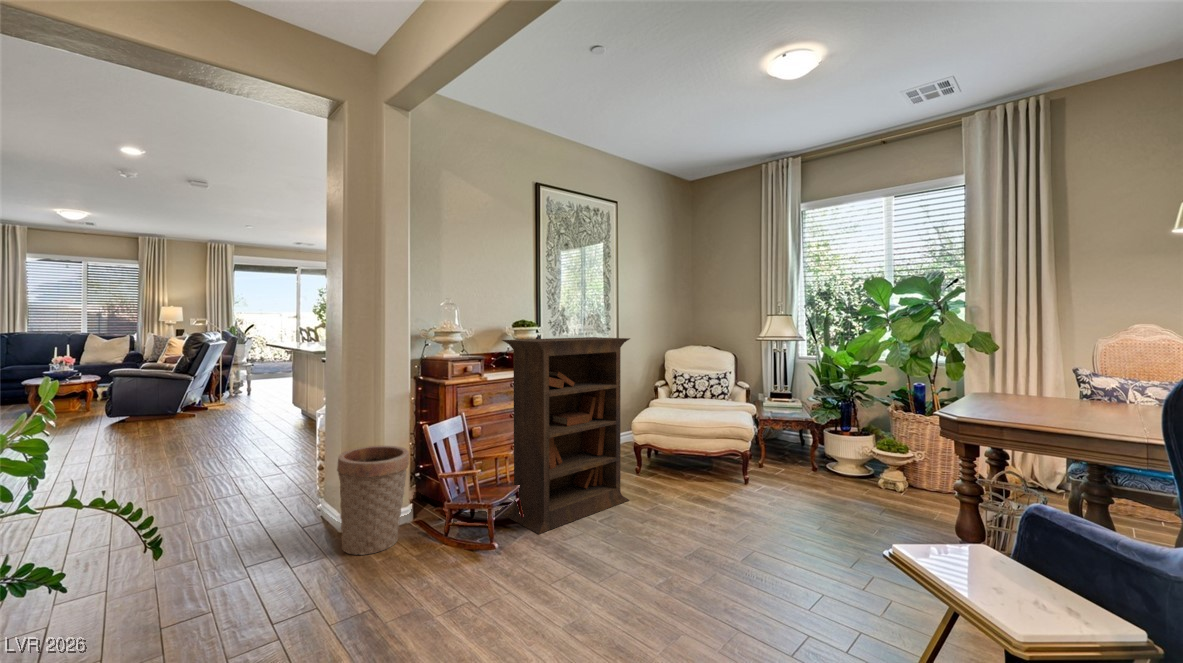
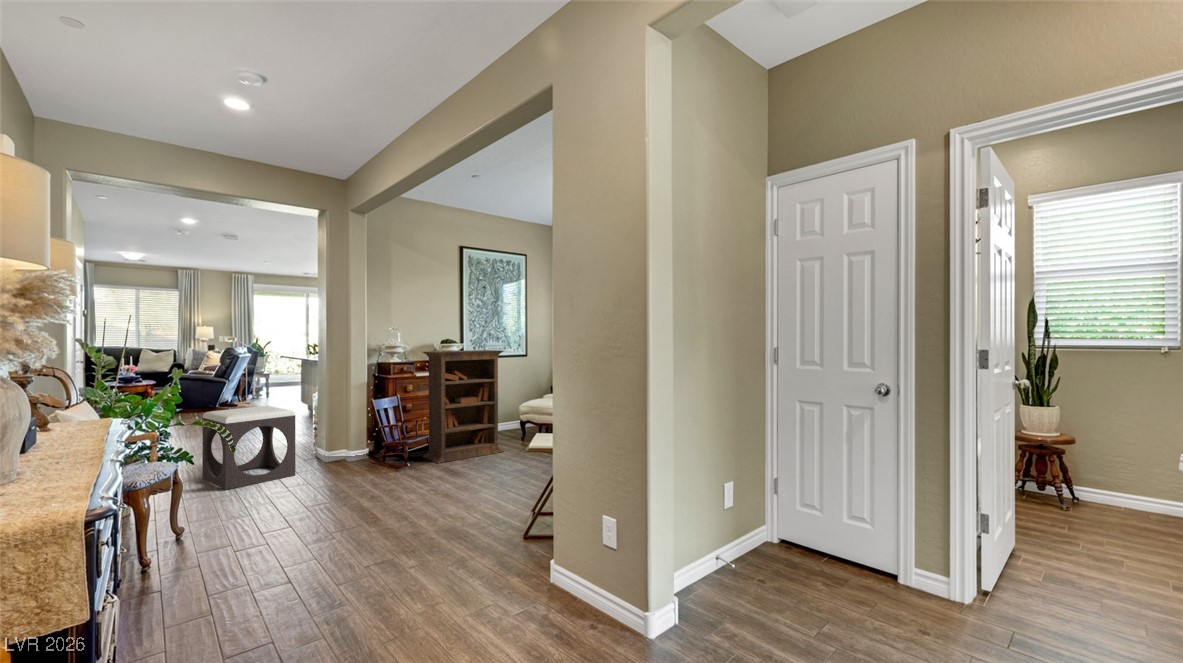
footstool: none [94,439,287,639] -> present [202,406,295,490]
basket: present [337,446,409,555] -> none [323,412,364,469]

